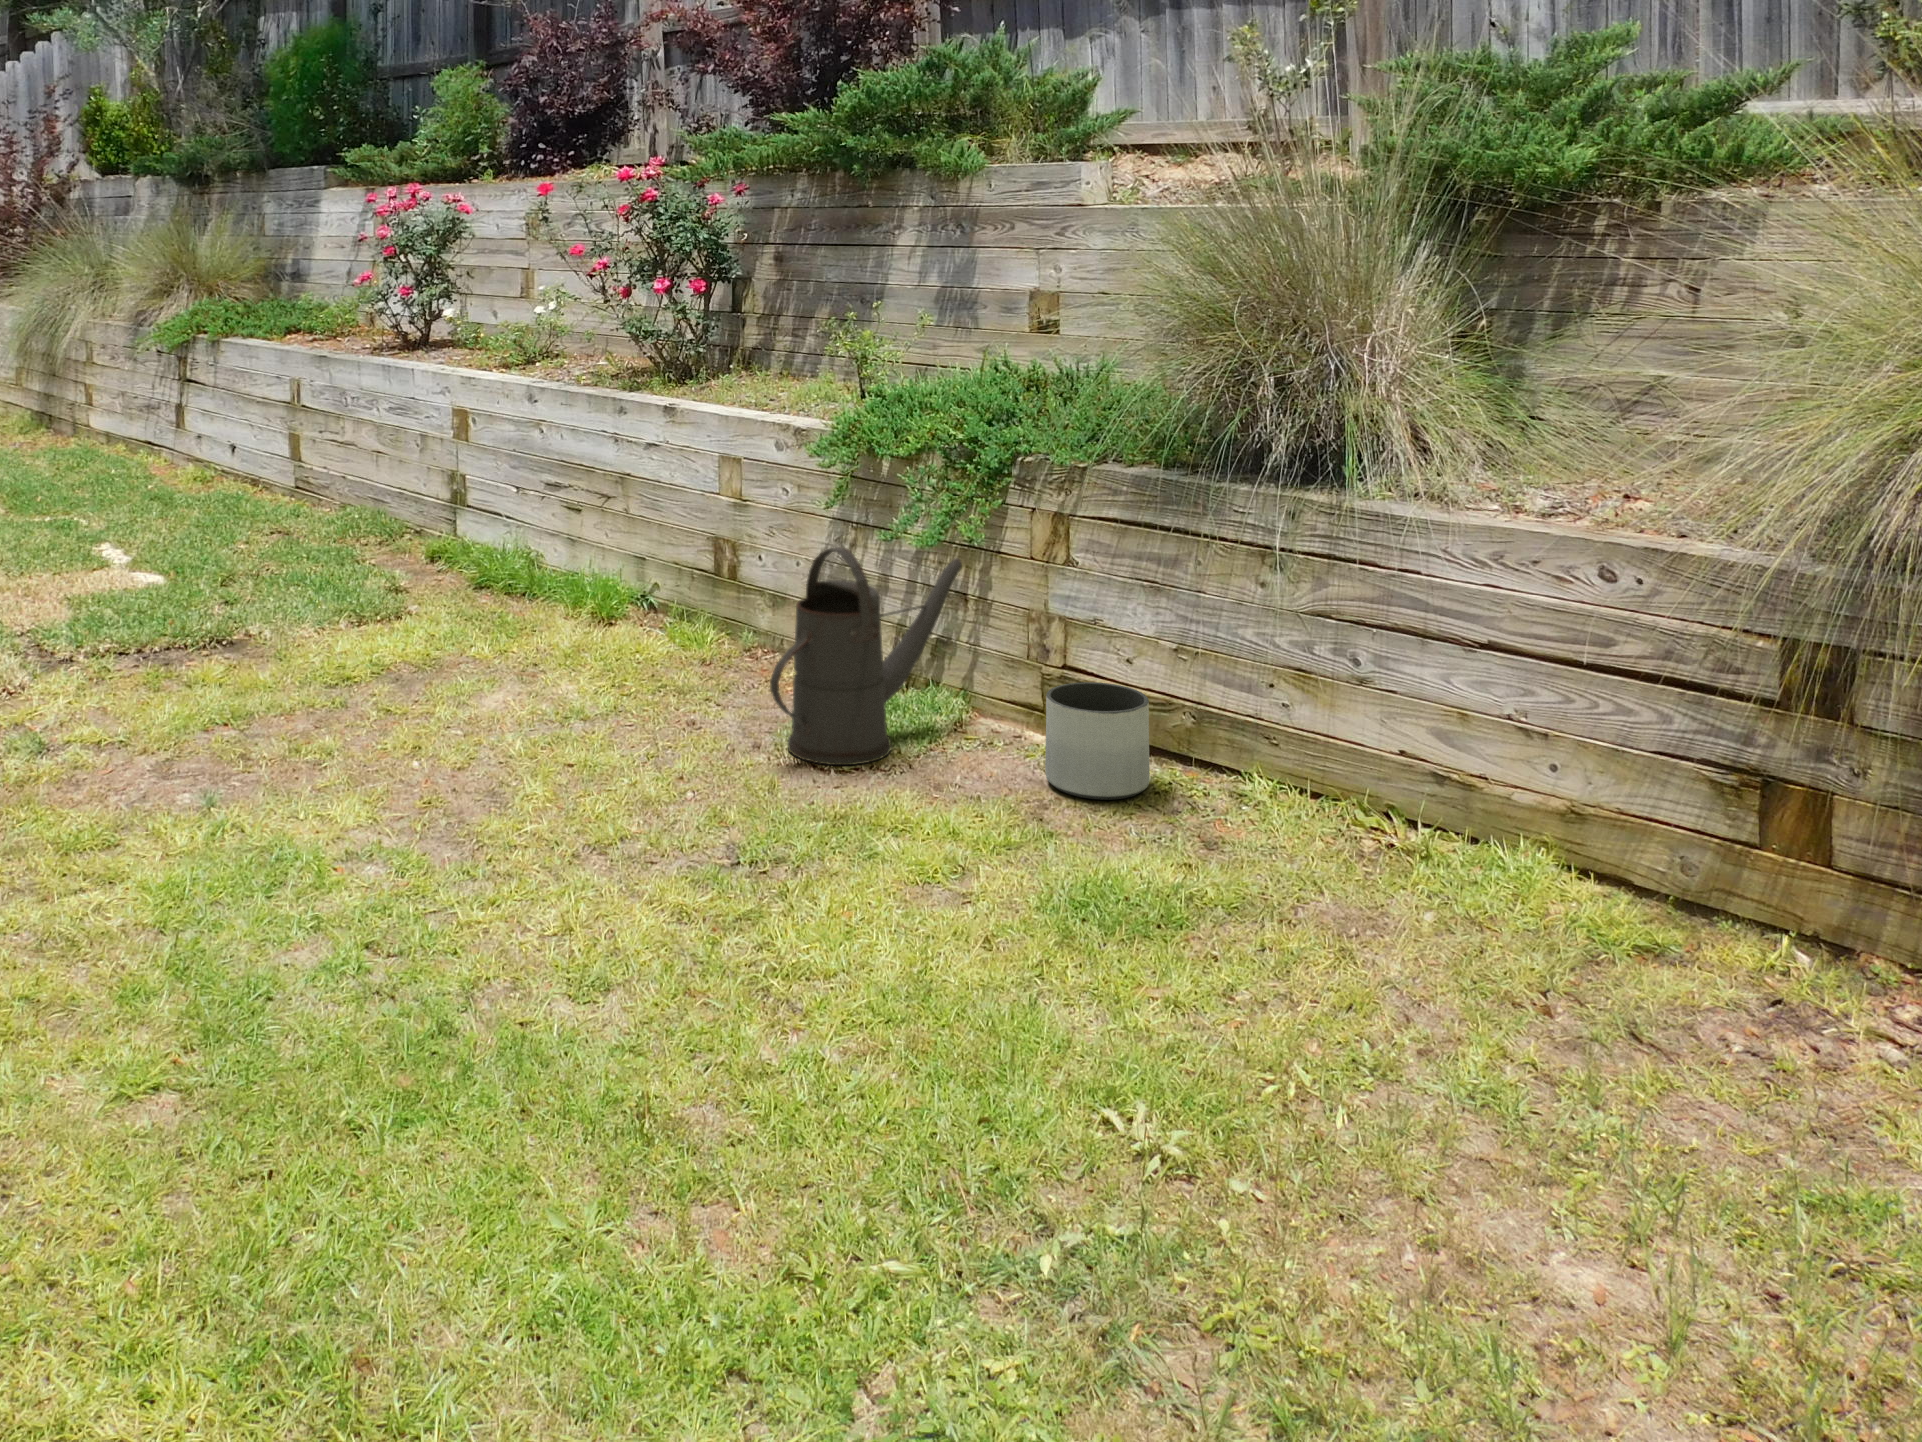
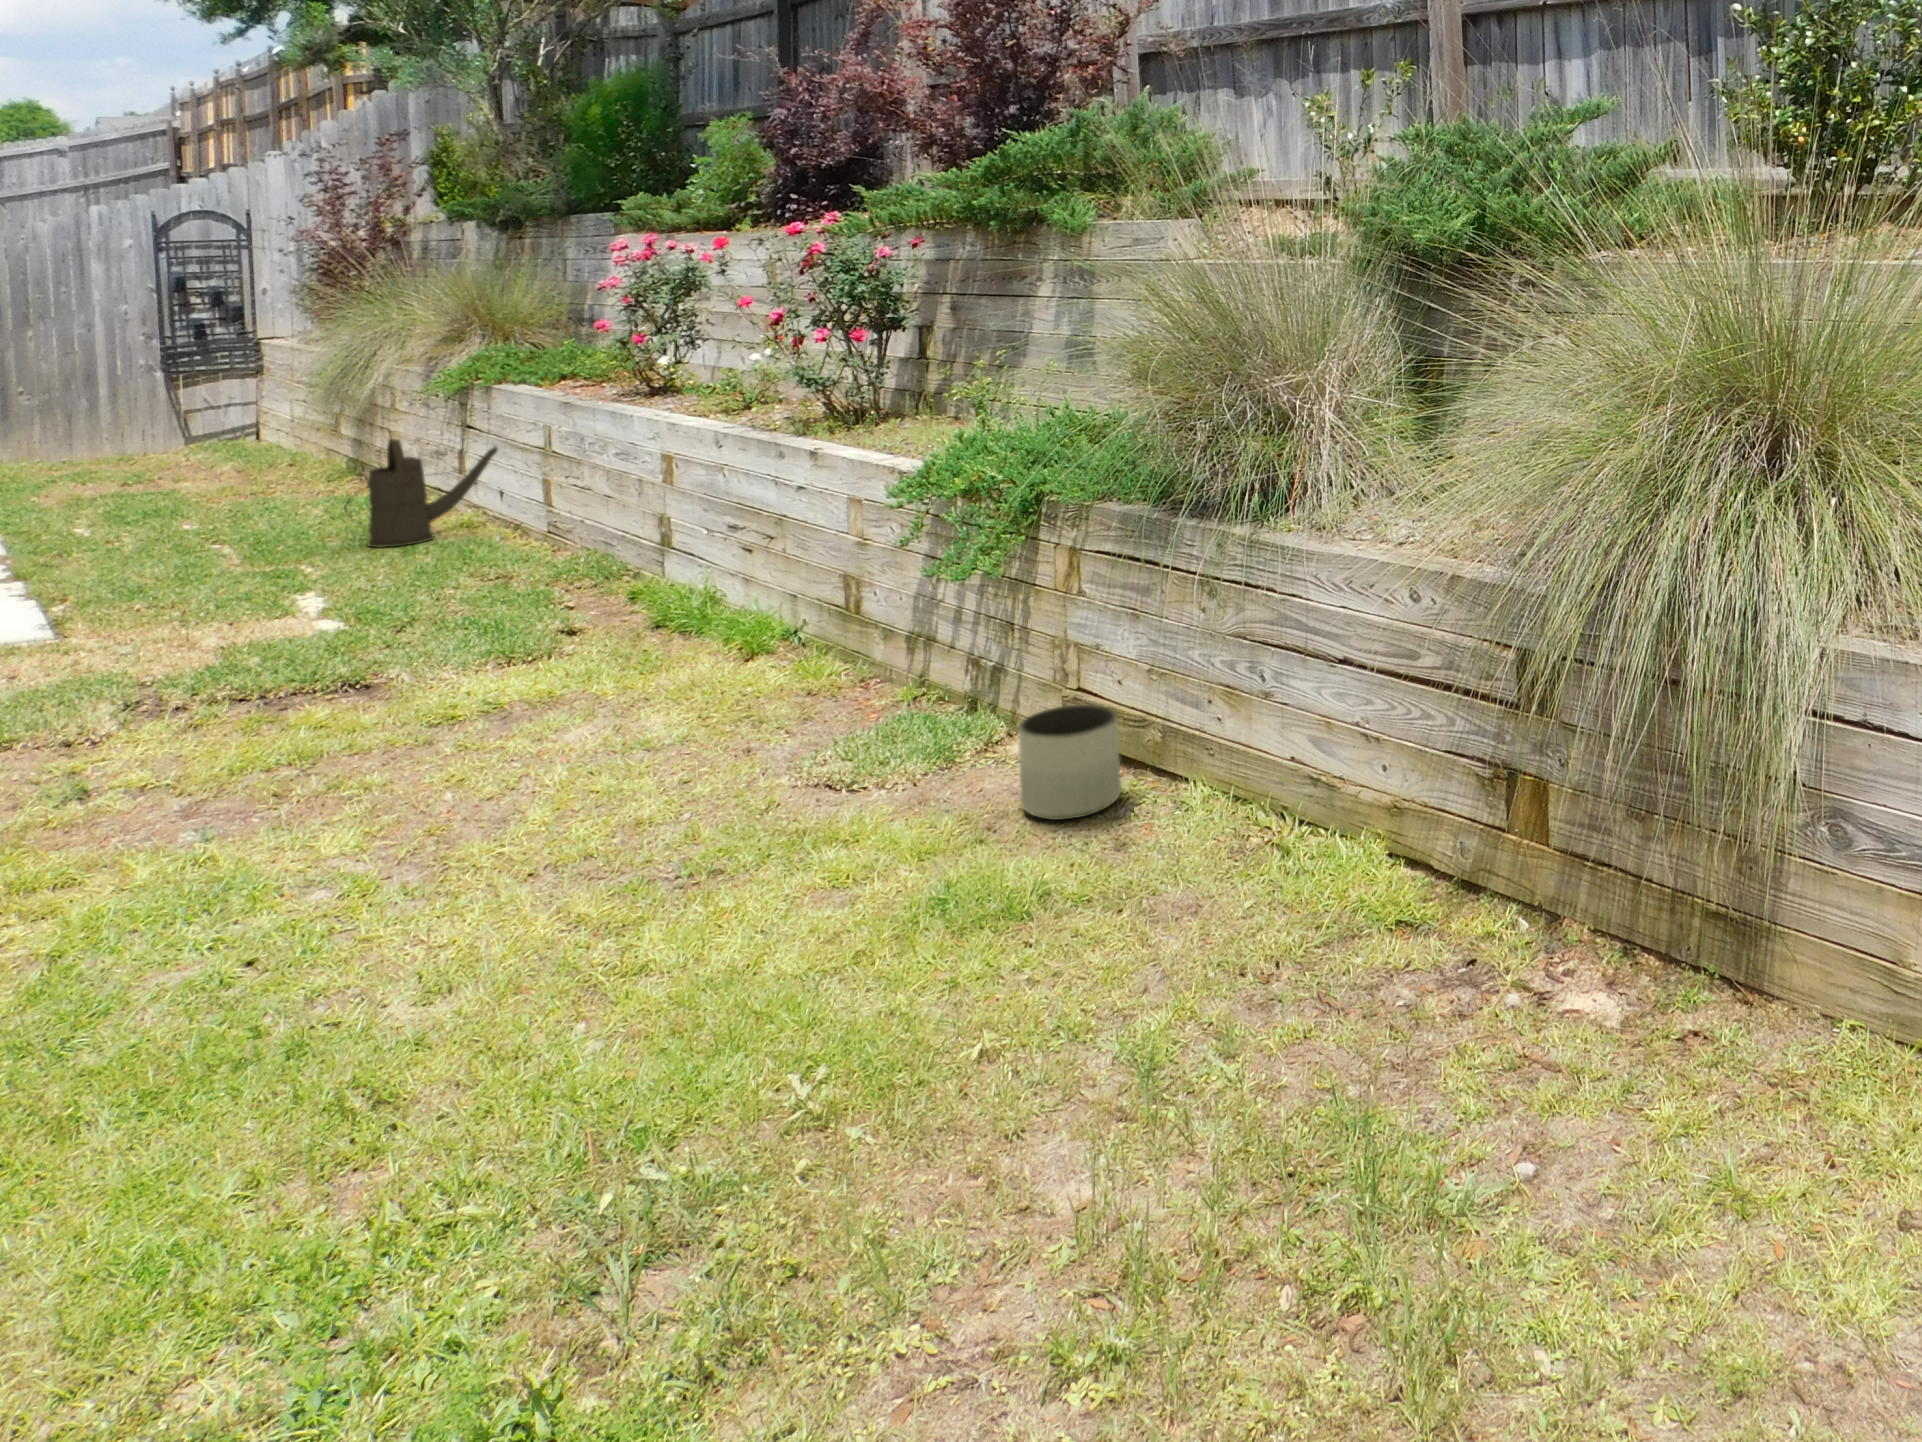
watering can: present [770,547,962,765] -> present [344,439,497,548]

